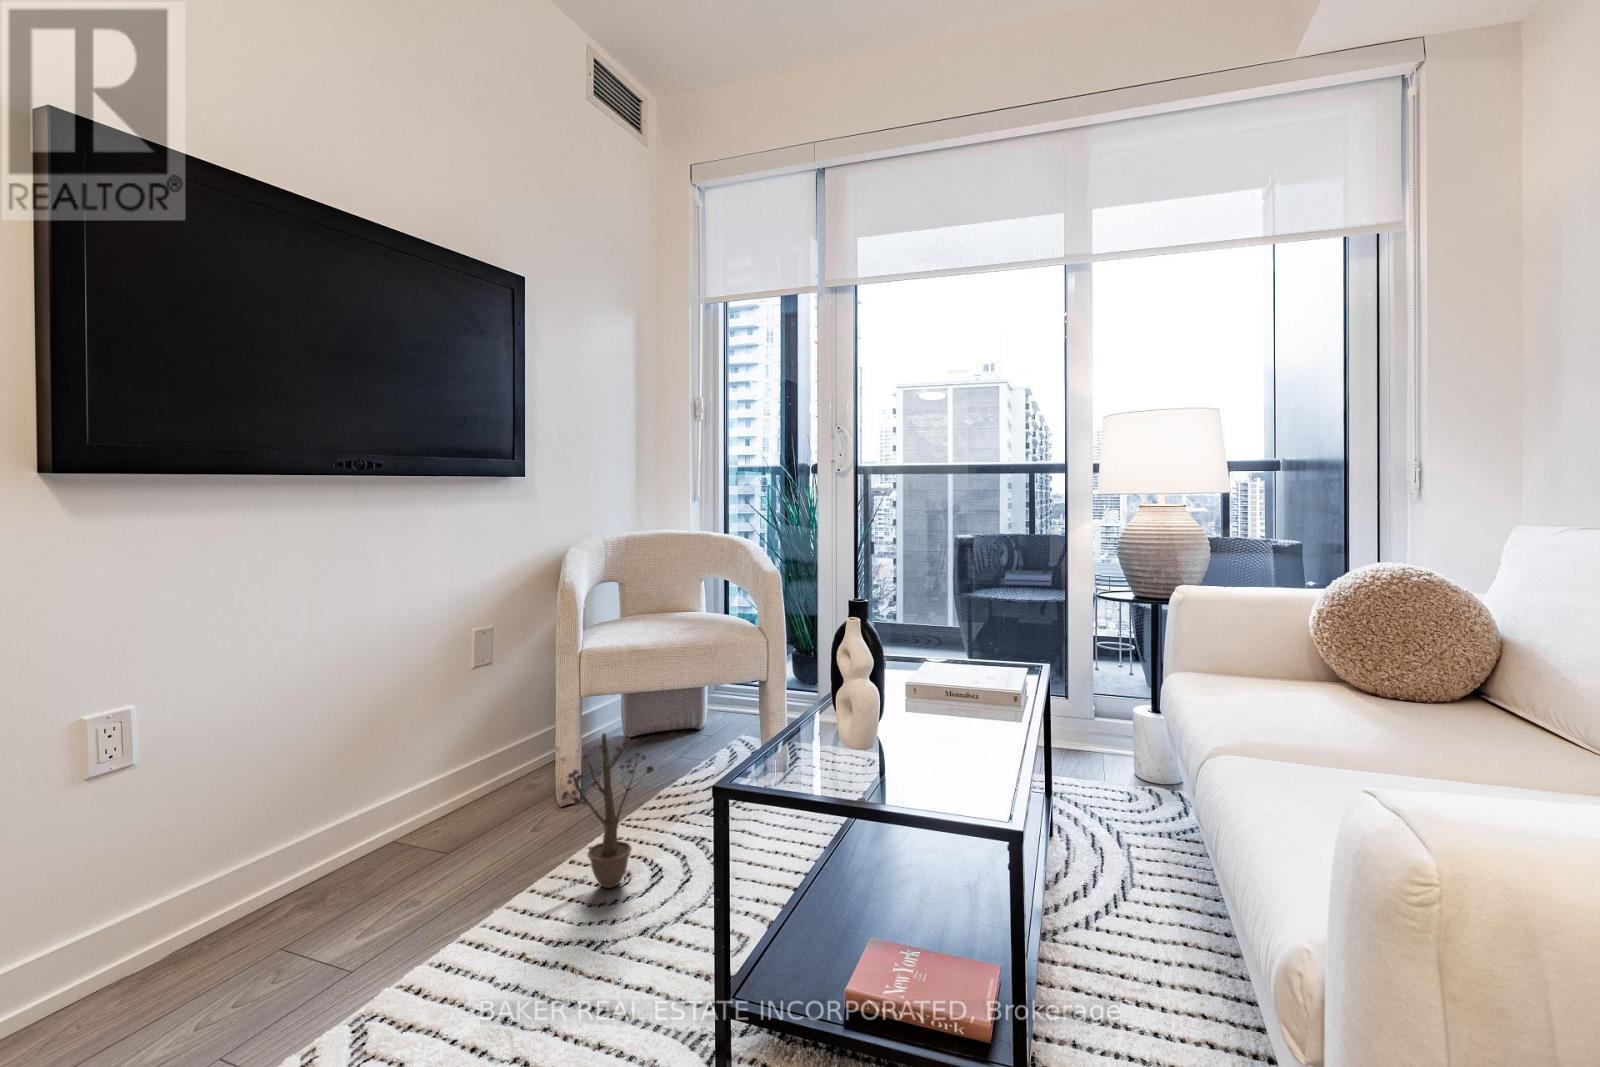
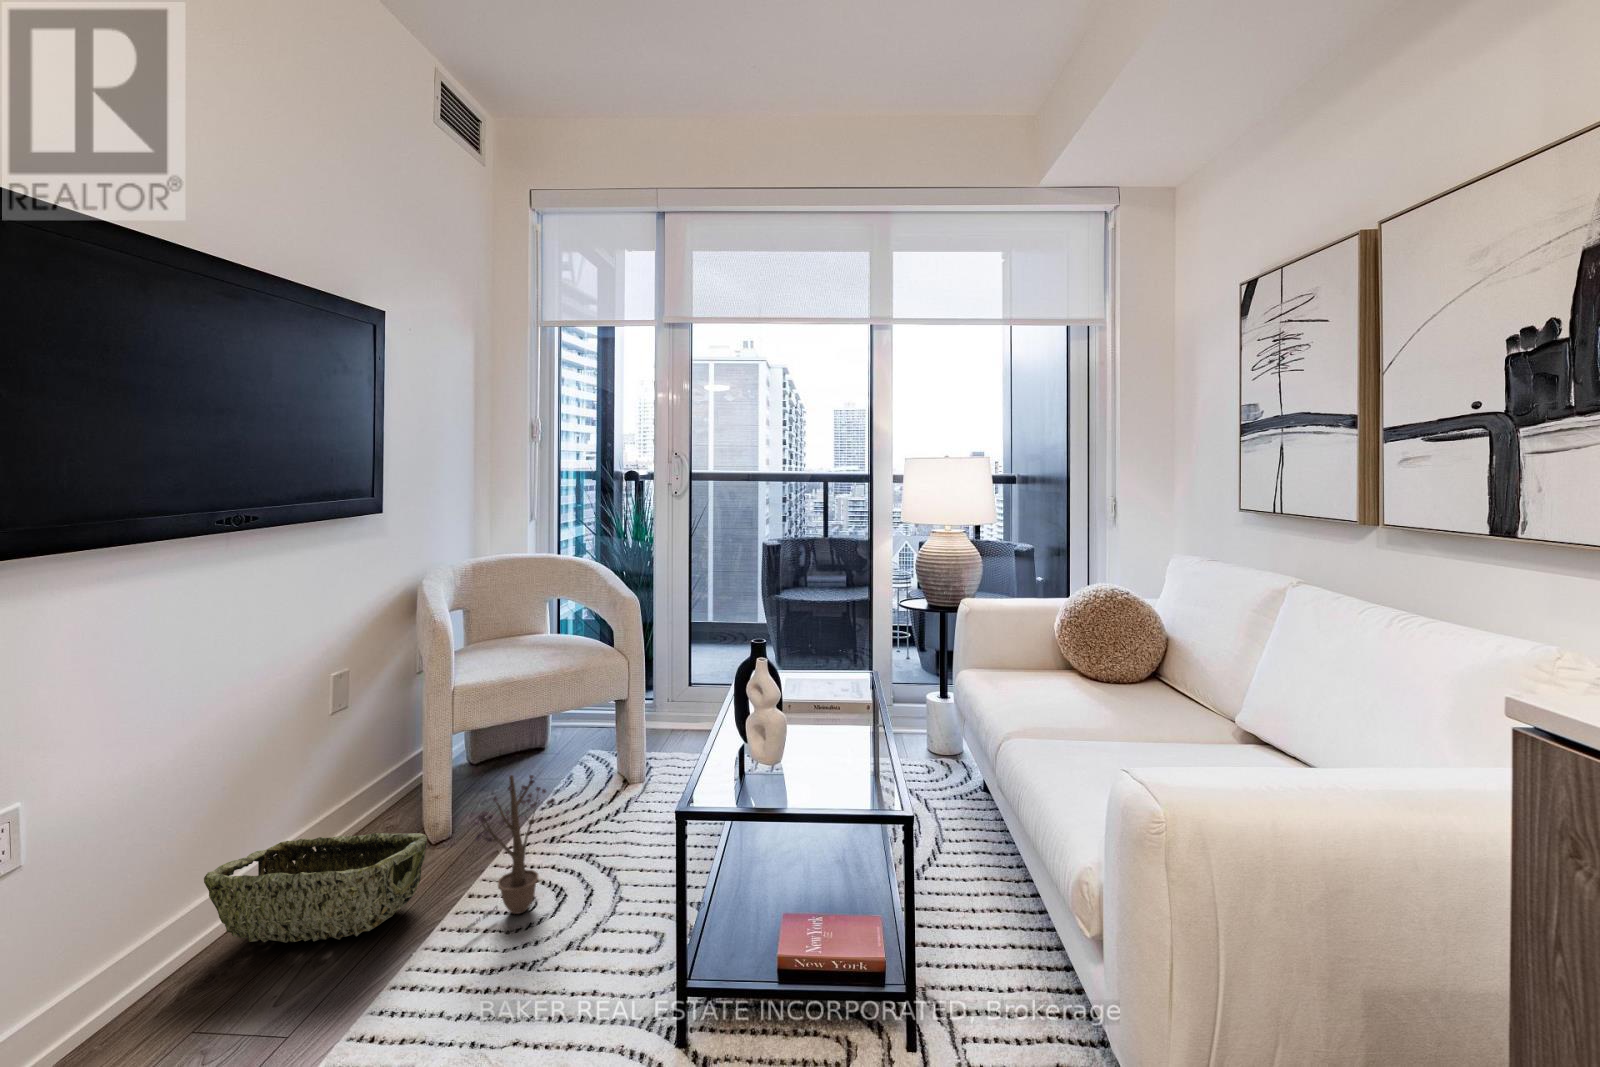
woven basket: none [330,781,534,884] -> present [204,833,428,942]

